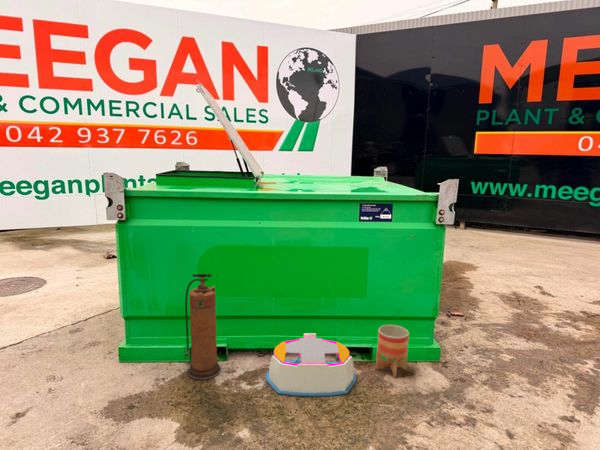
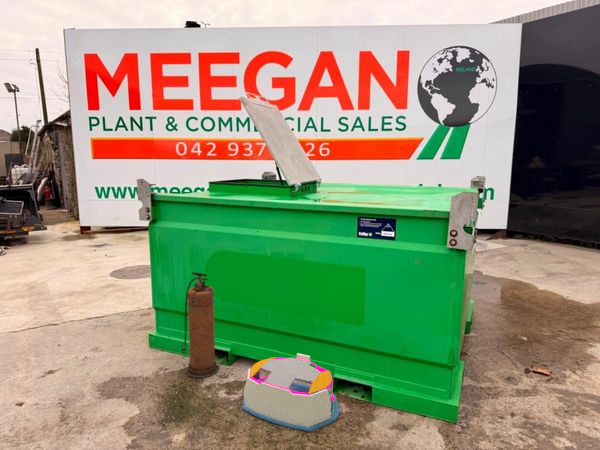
planter: present [376,325,409,377] -> none [370,364,410,431]

